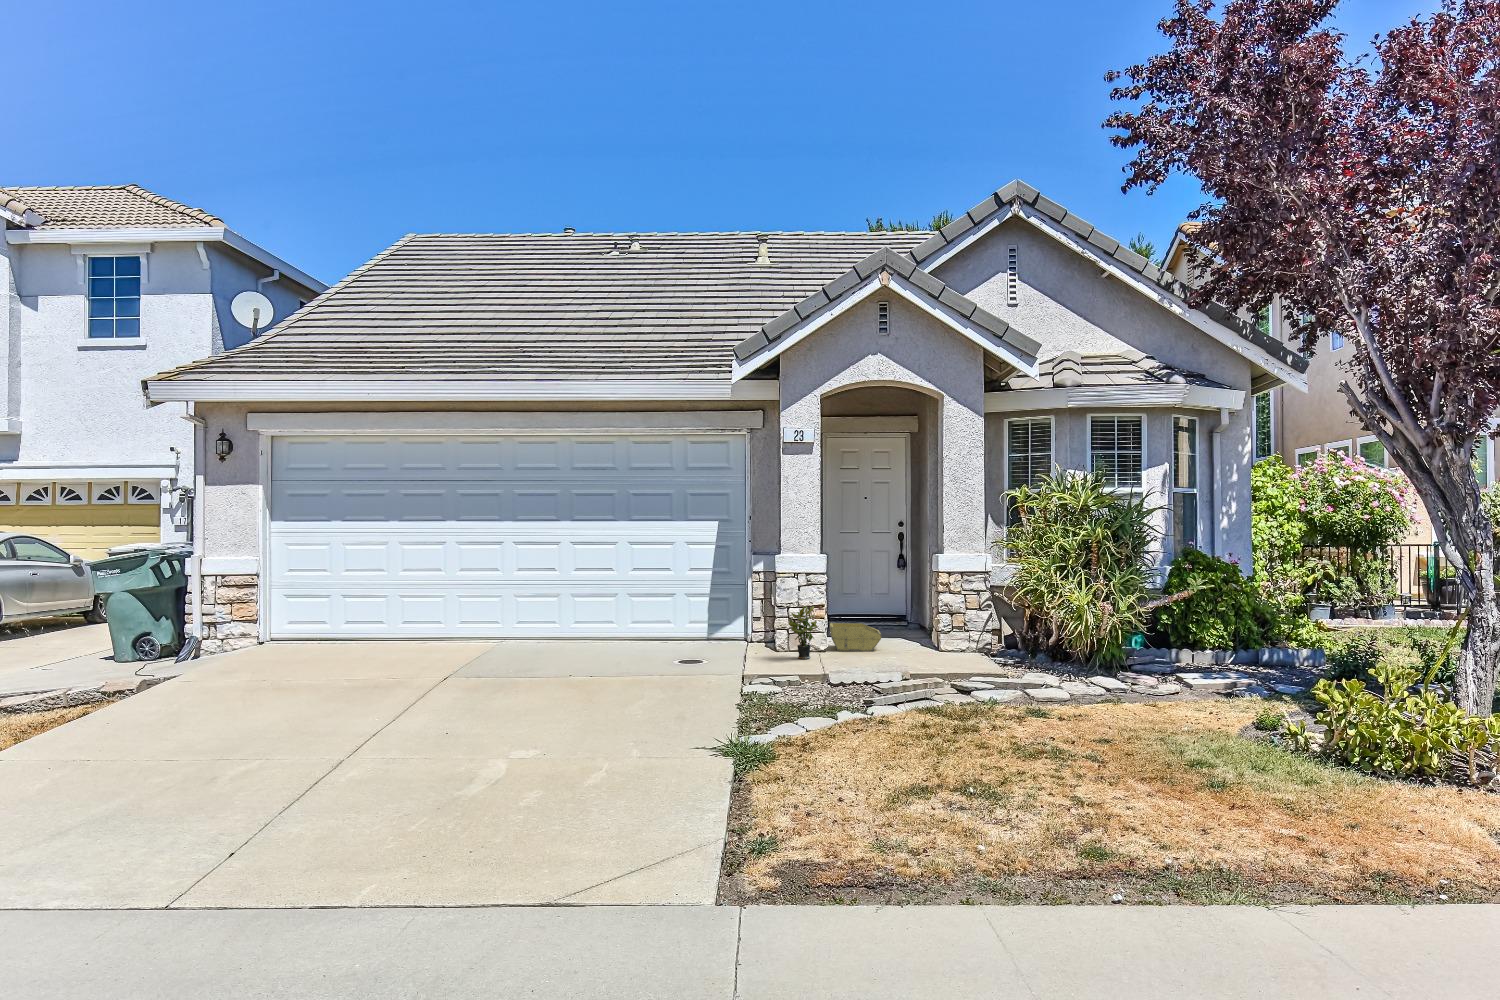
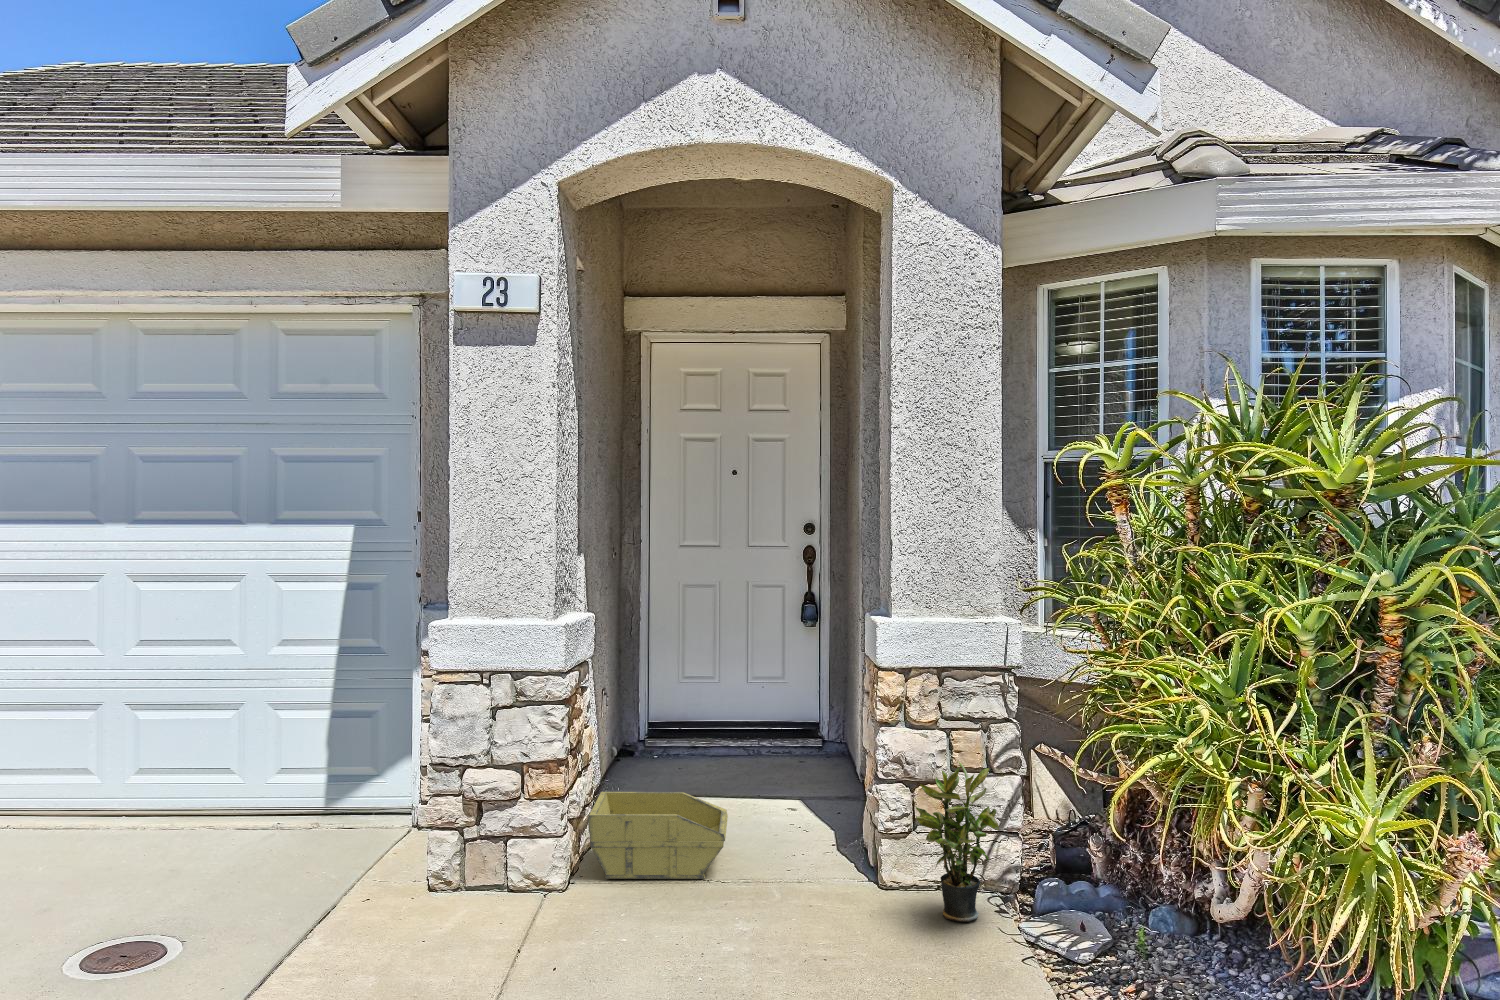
potted plant: present [789,606,817,659] -> present [916,762,999,922]

